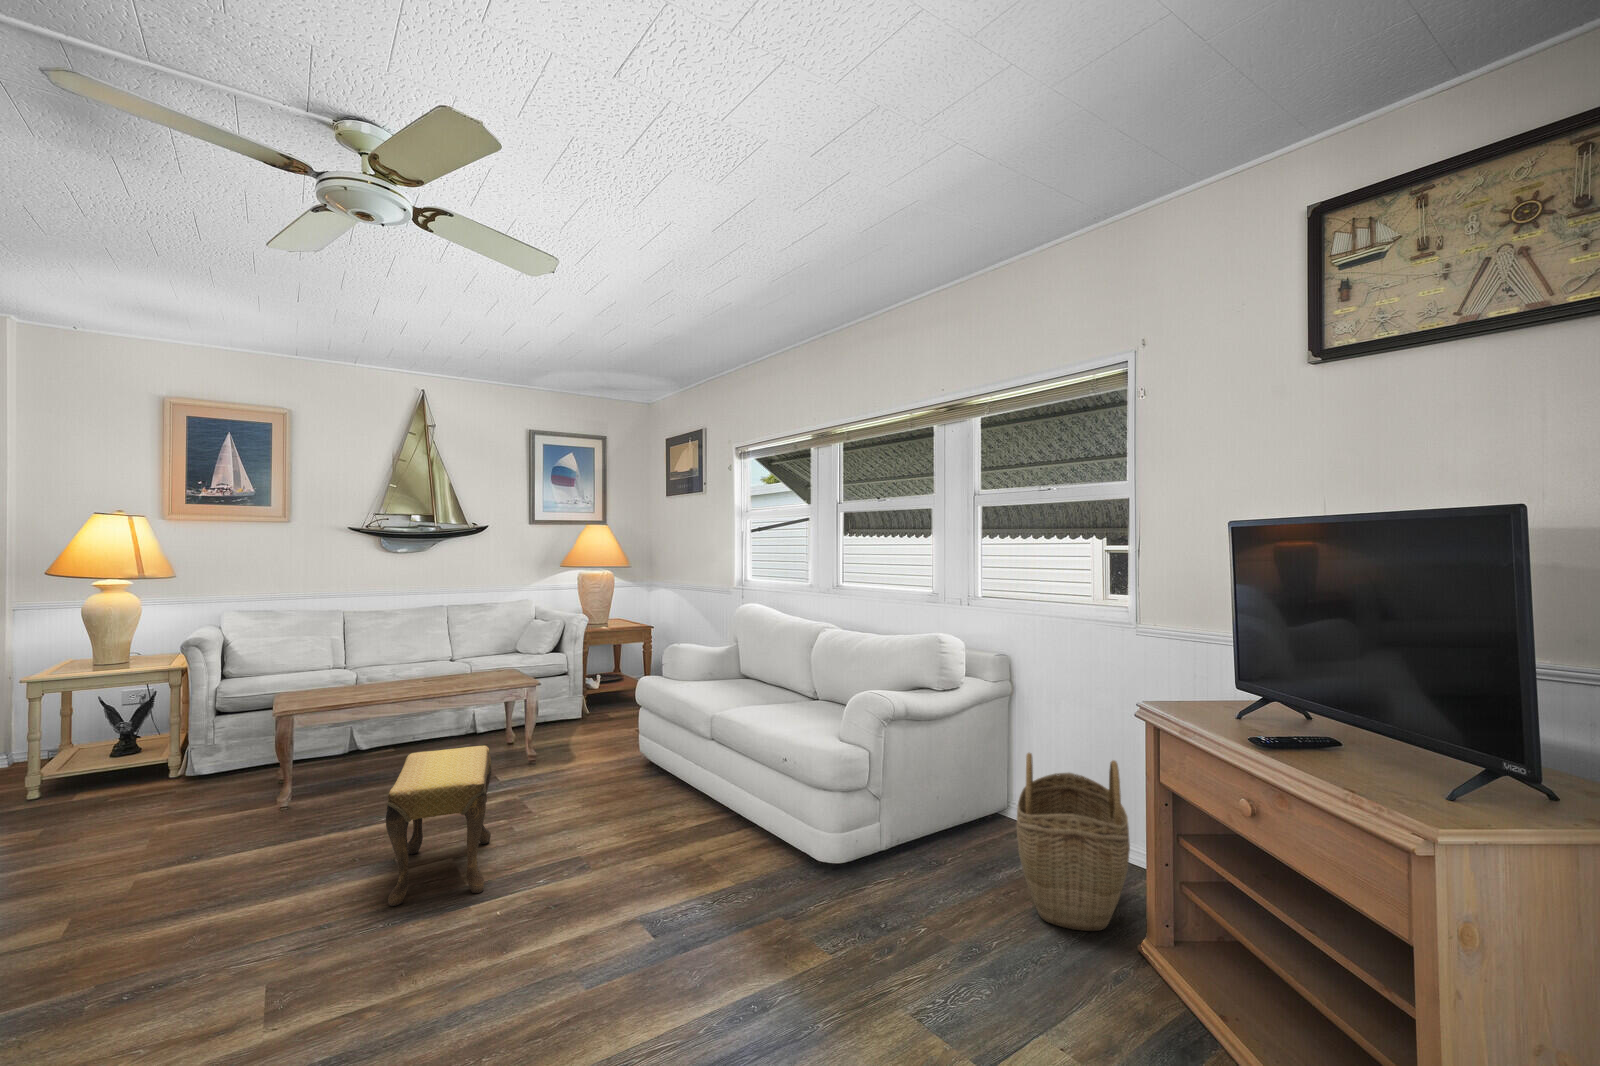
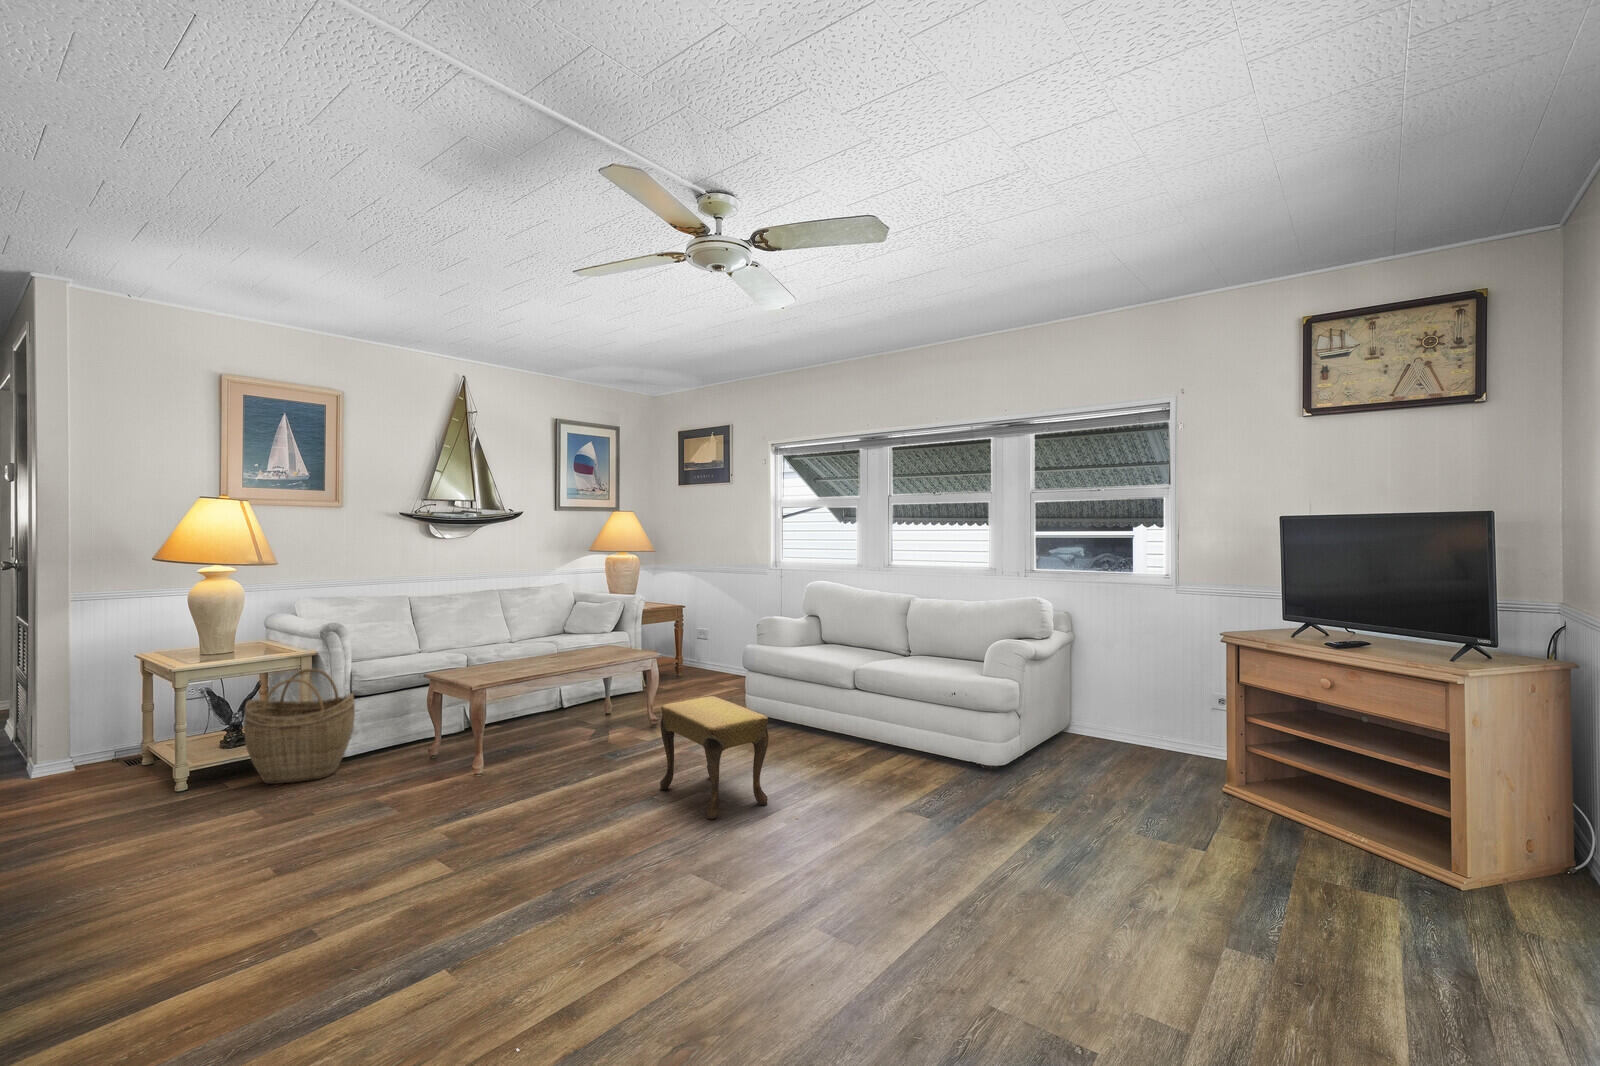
woven basket: present [1016,753,1130,931] -> present [244,669,355,784]

